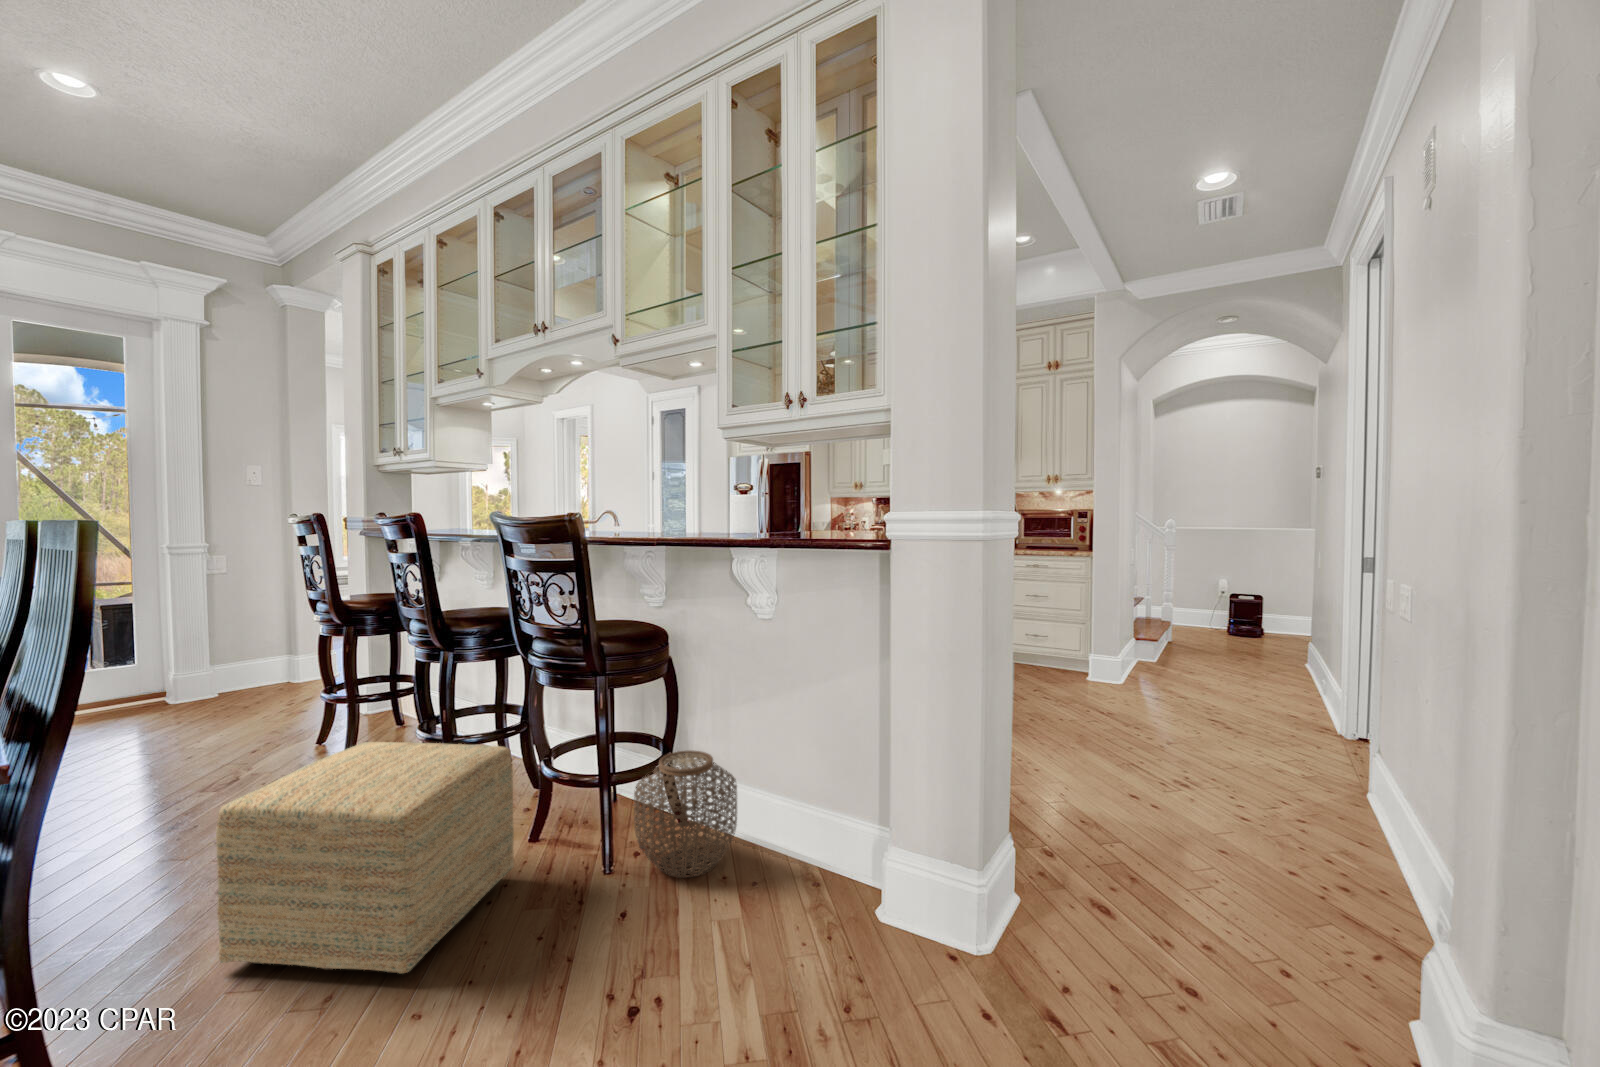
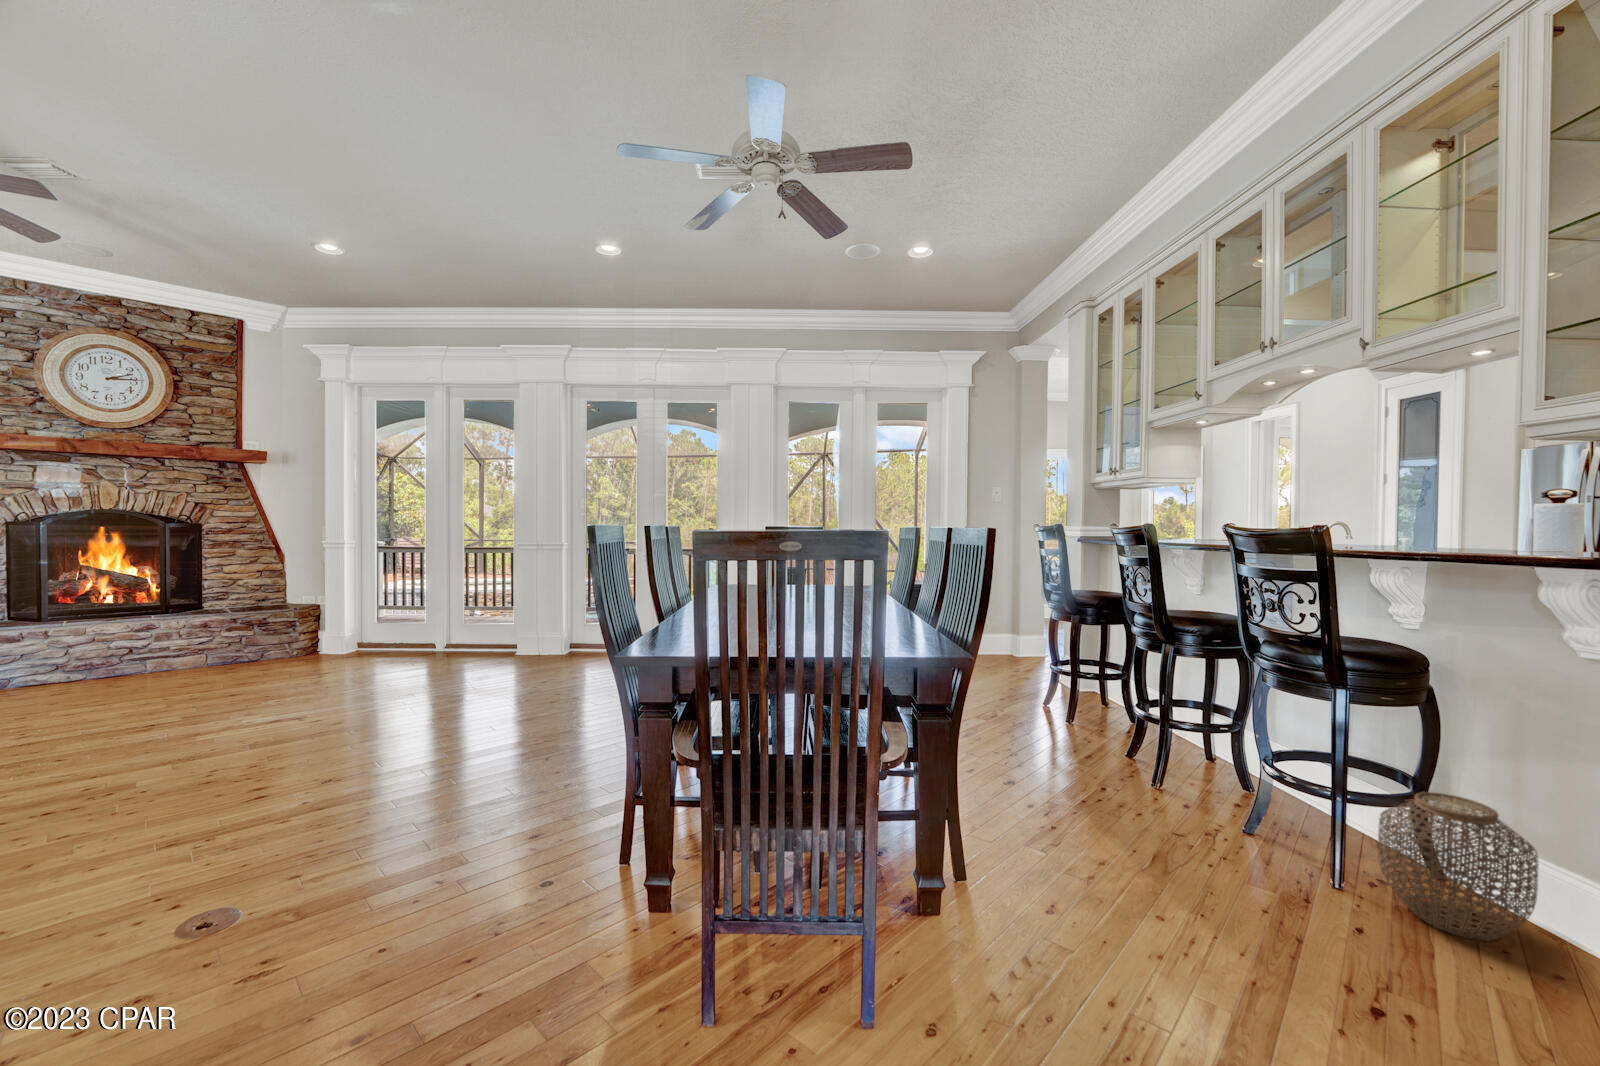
ottoman: present [216,742,514,974] -> none [1025,703,1238,883]

